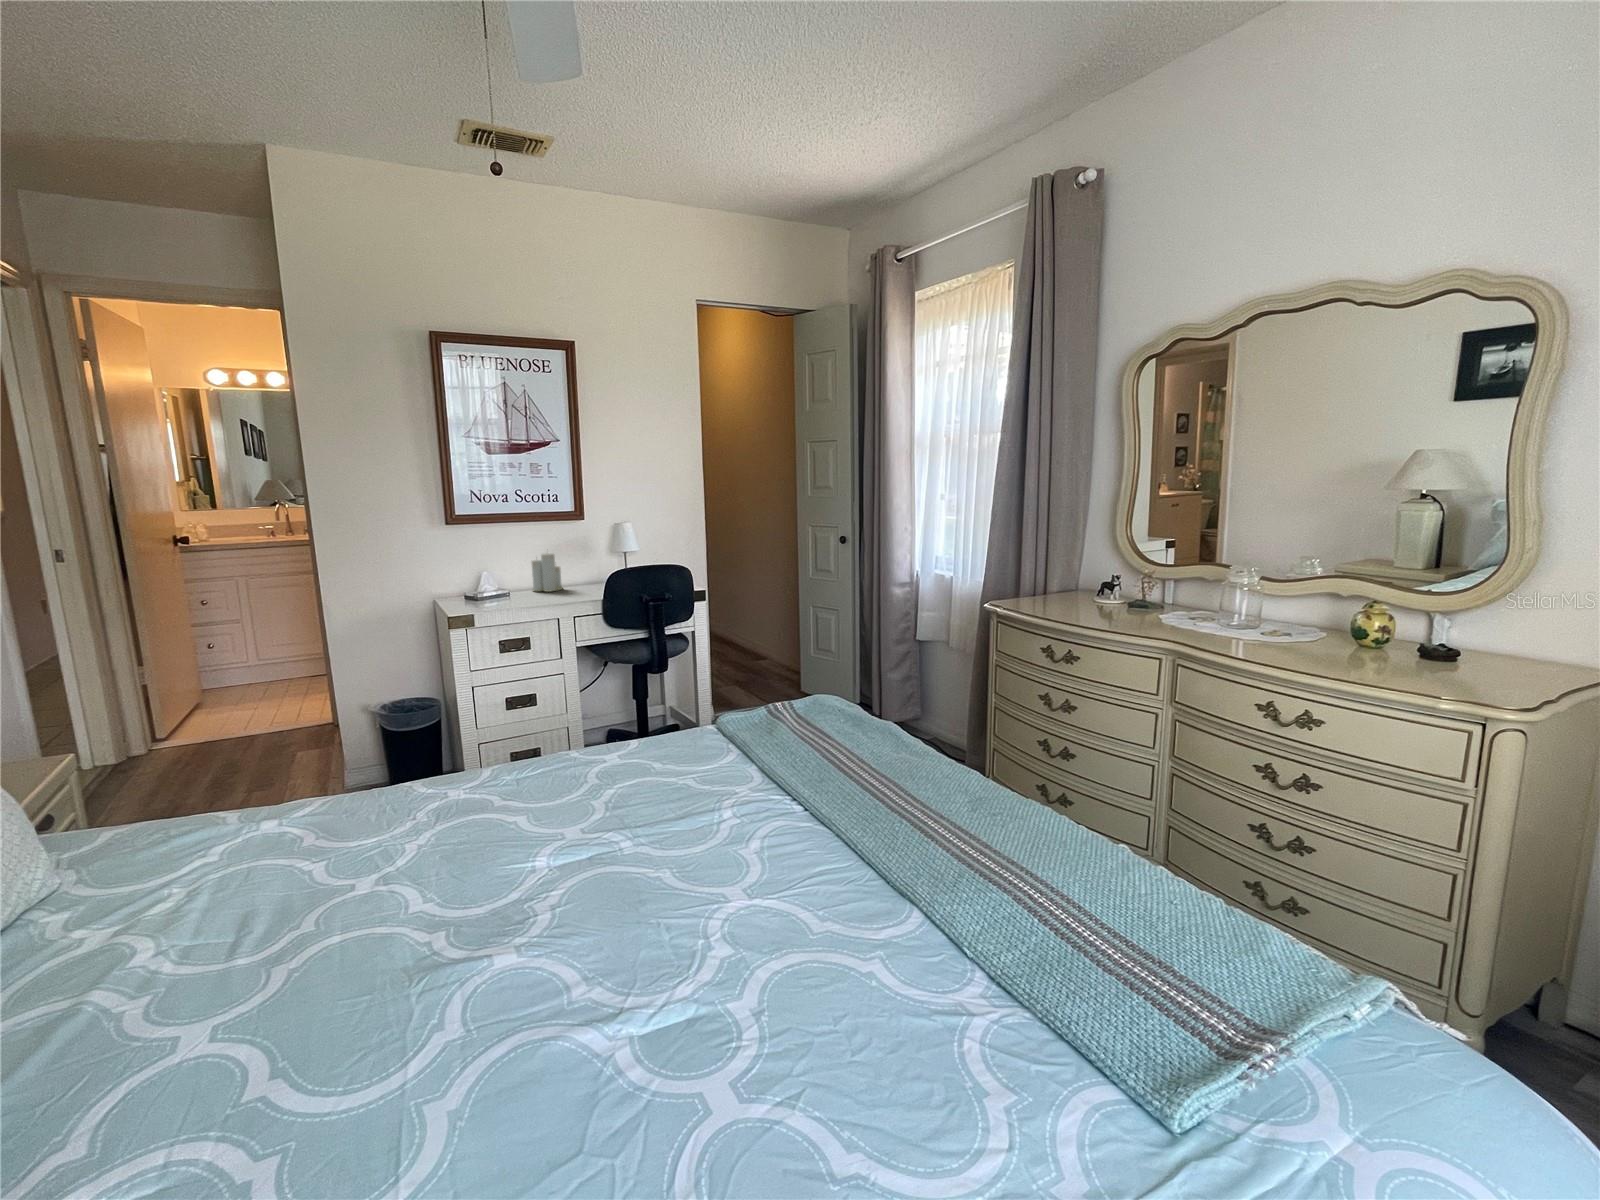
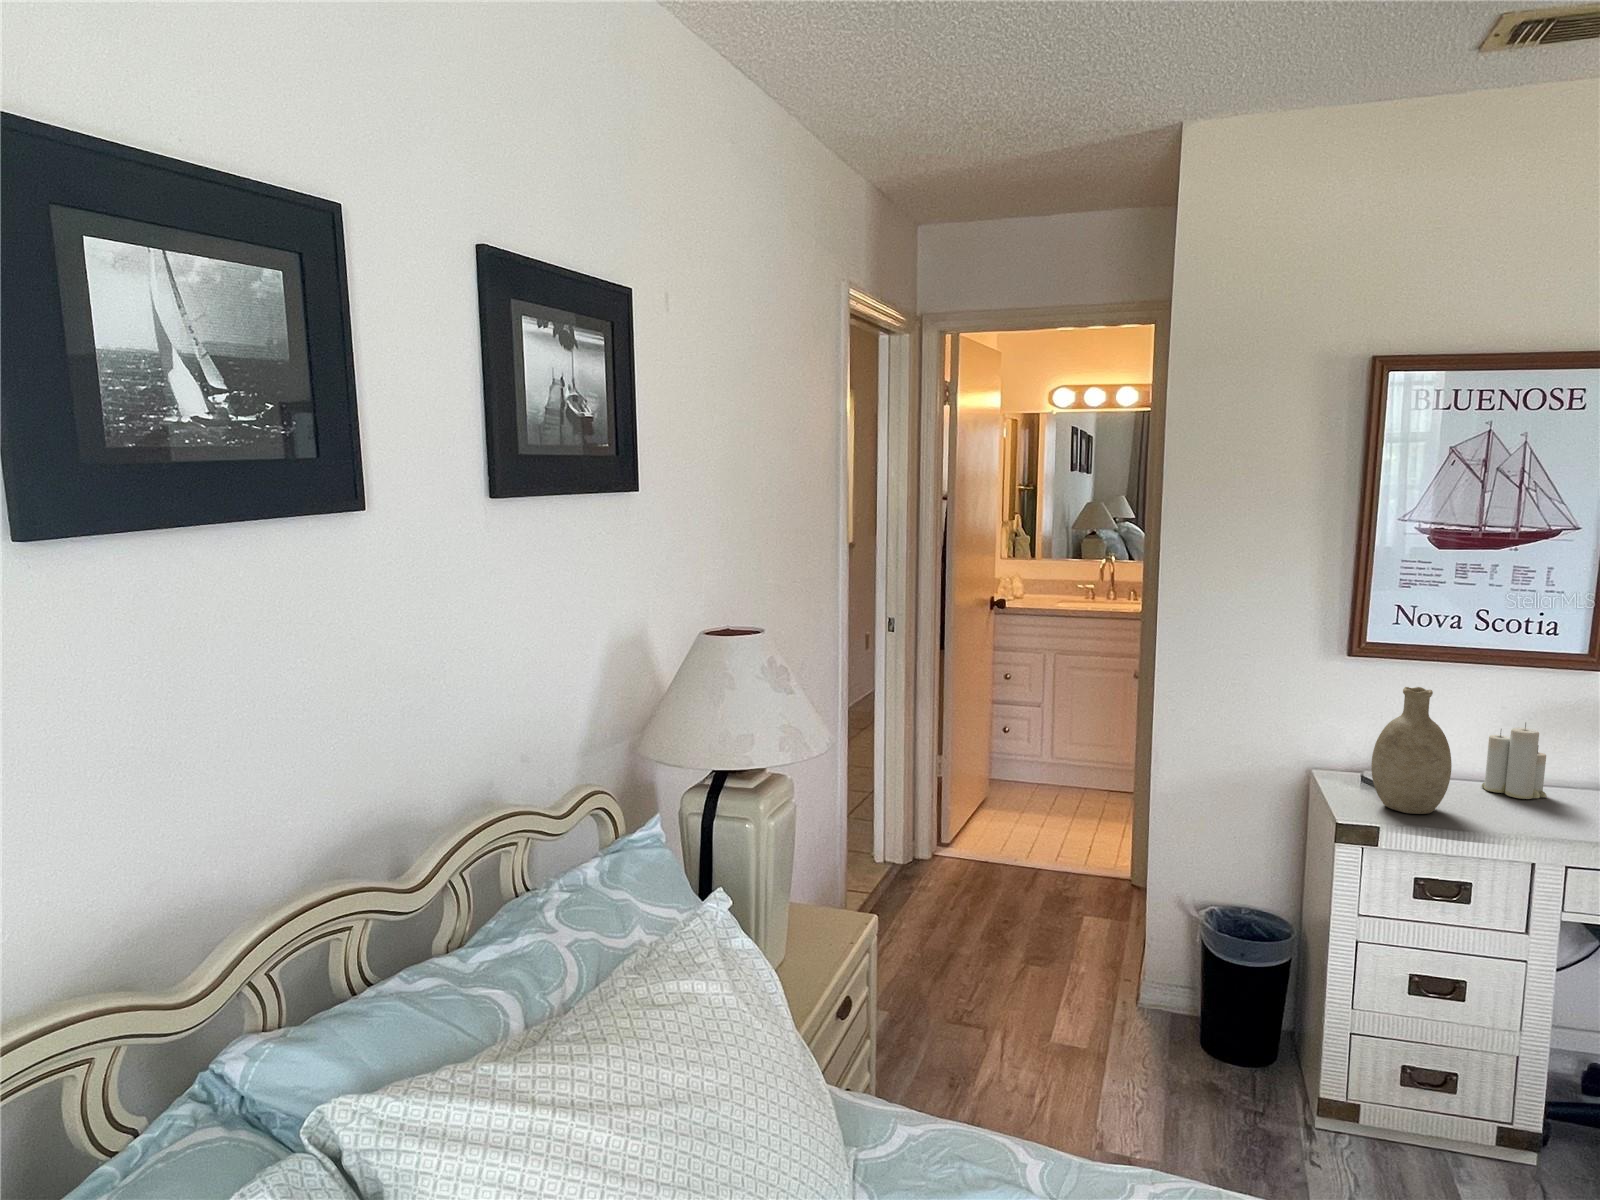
decorative vase: none [466,532,510,606] -> present [1371,687,1452,814]

